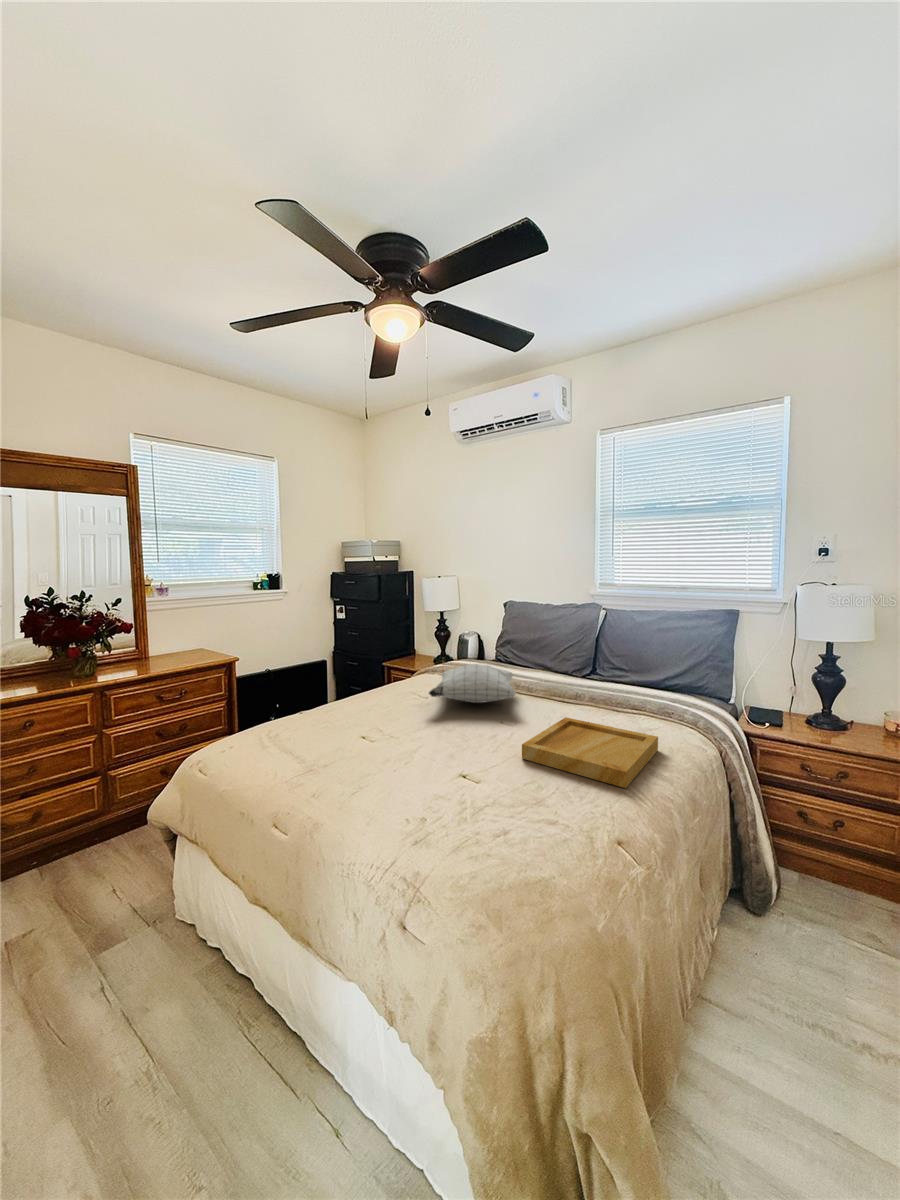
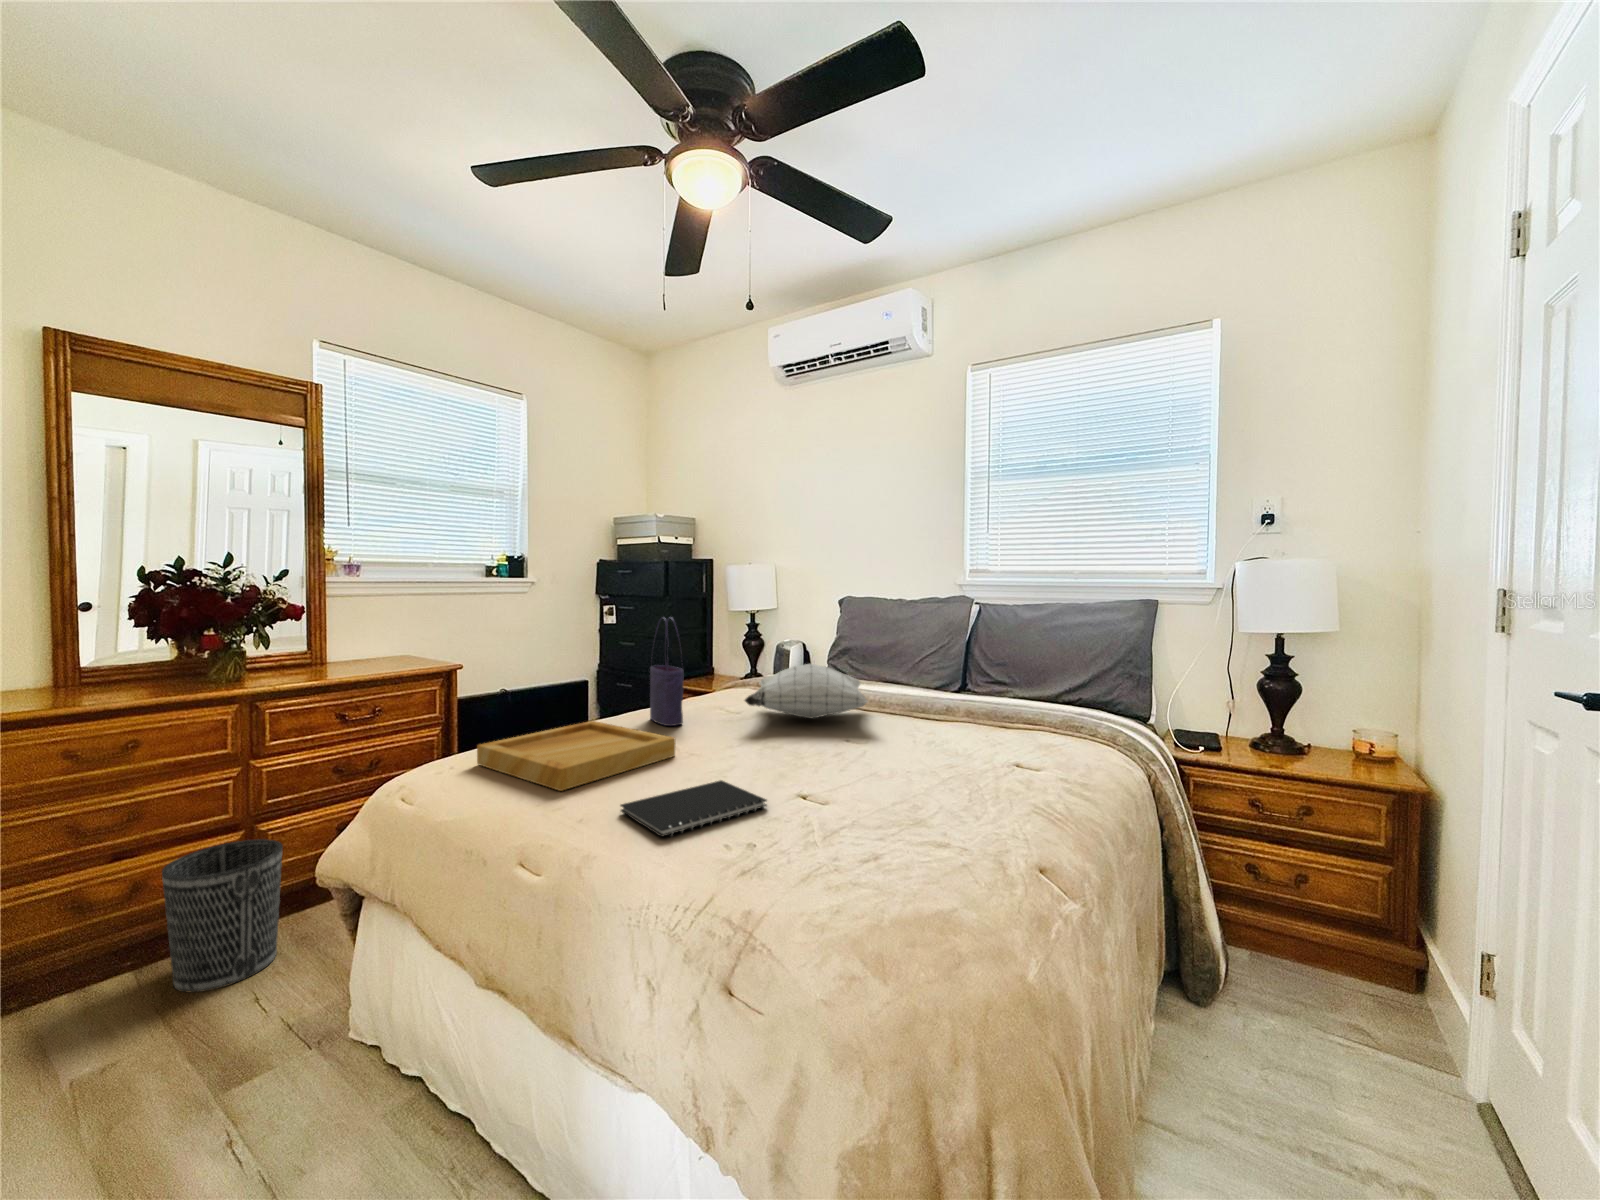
tote bag: none [364,633,387,710] -> present [650,618,683,726]
tray: present [522,717,658,788] -> present [477,721,675,791]
notebook: none [338,762,439,812] -> present [621,780,767,837]
wastebasket: none [52,782,126,883] -> present [162,839,283,992]

